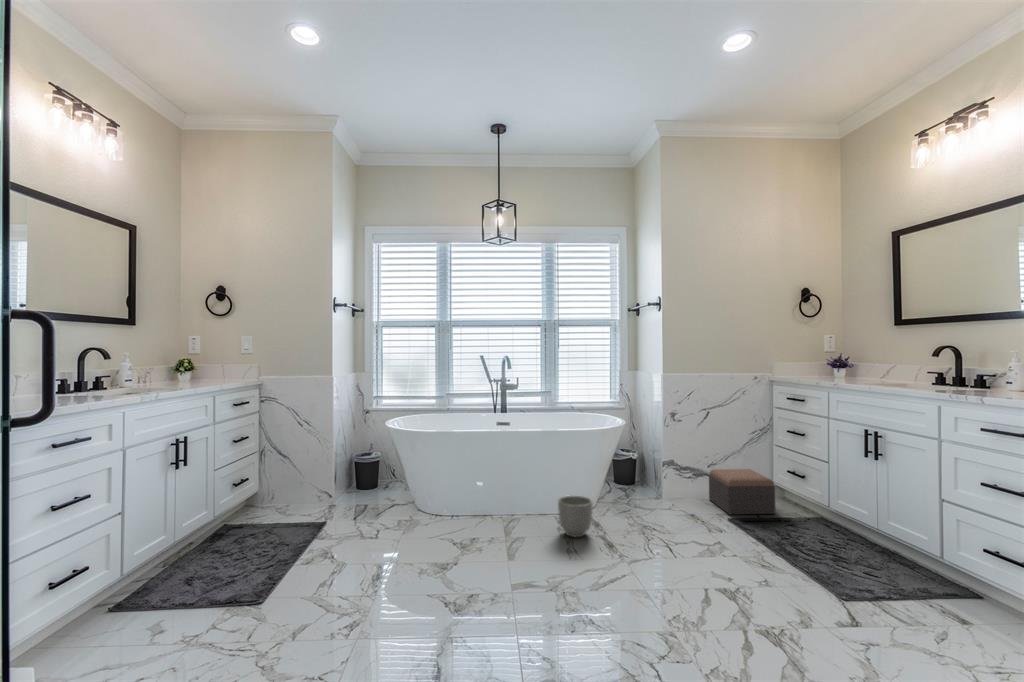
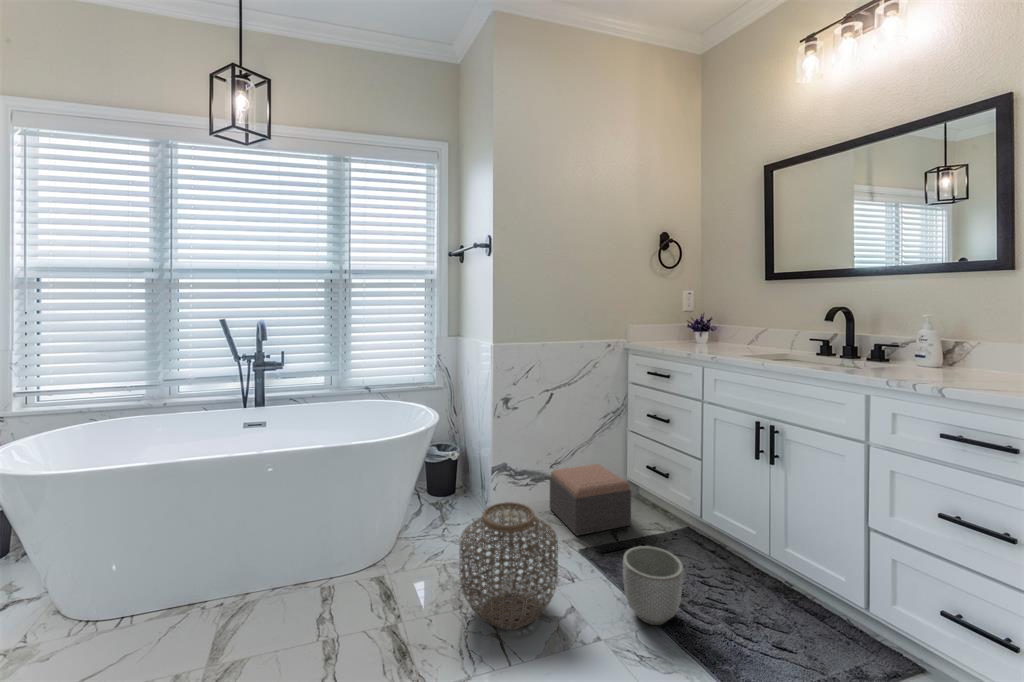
woven basket: none [646,472,711,546] -> present [459,502,558,629]
planter: present [558,495,593,537] -> present [623,546,684,625]

